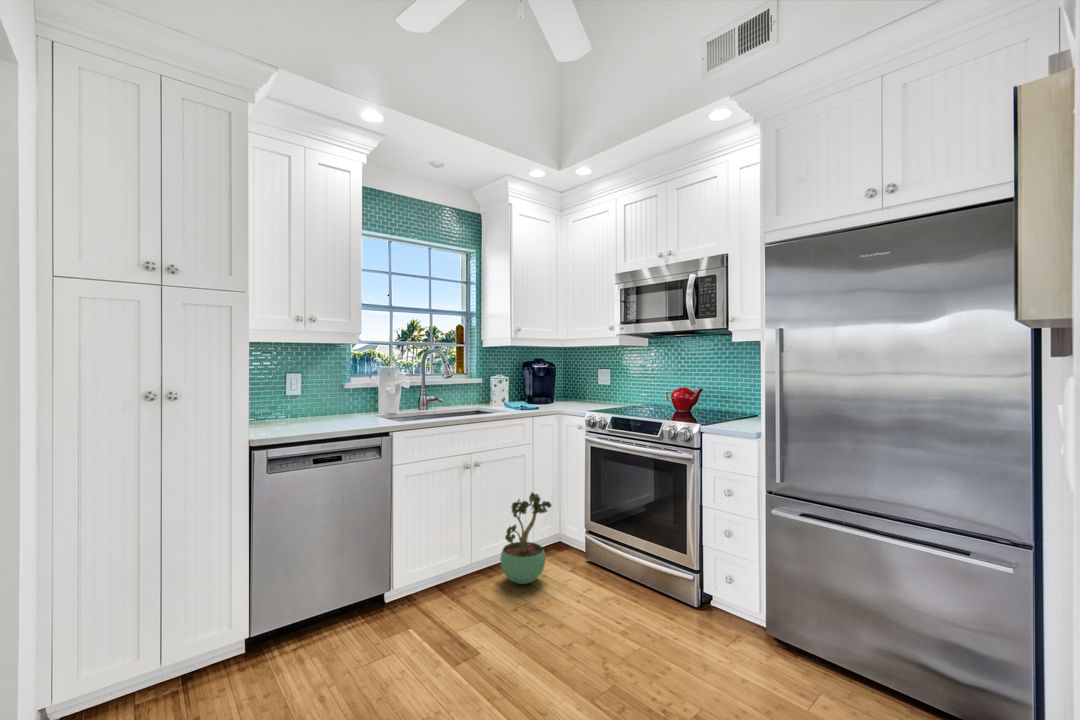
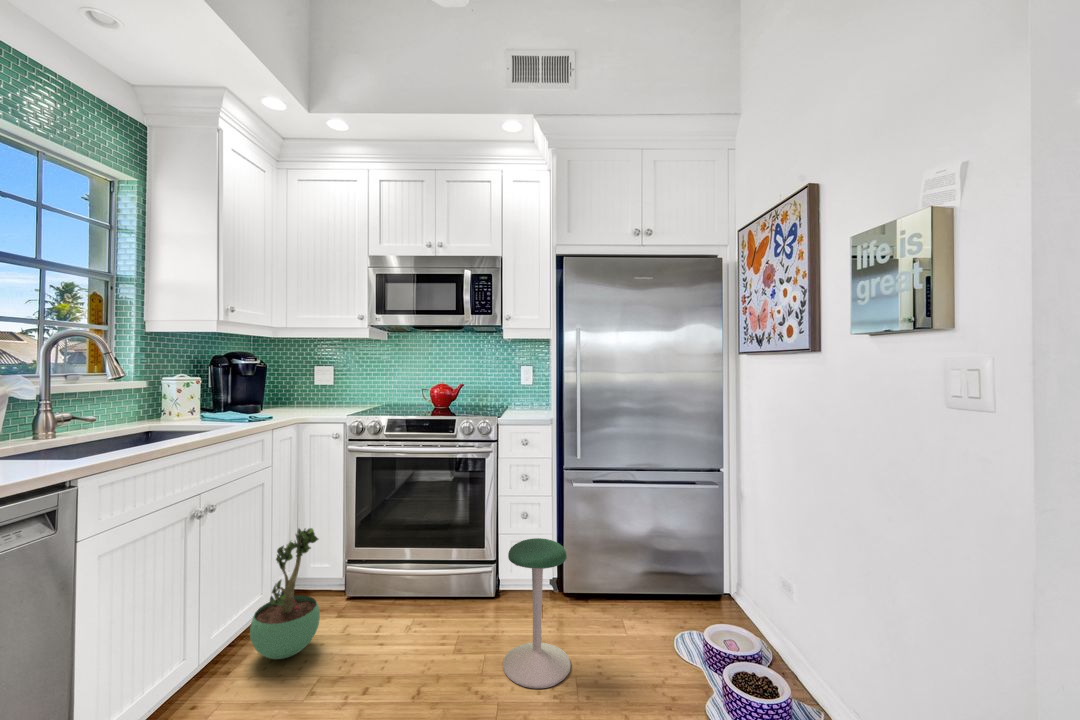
stool: none [642,547,713,696] -> present [503,538,571,689]

